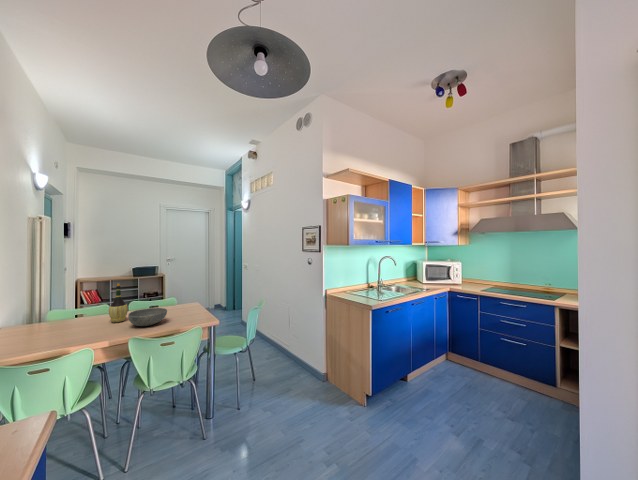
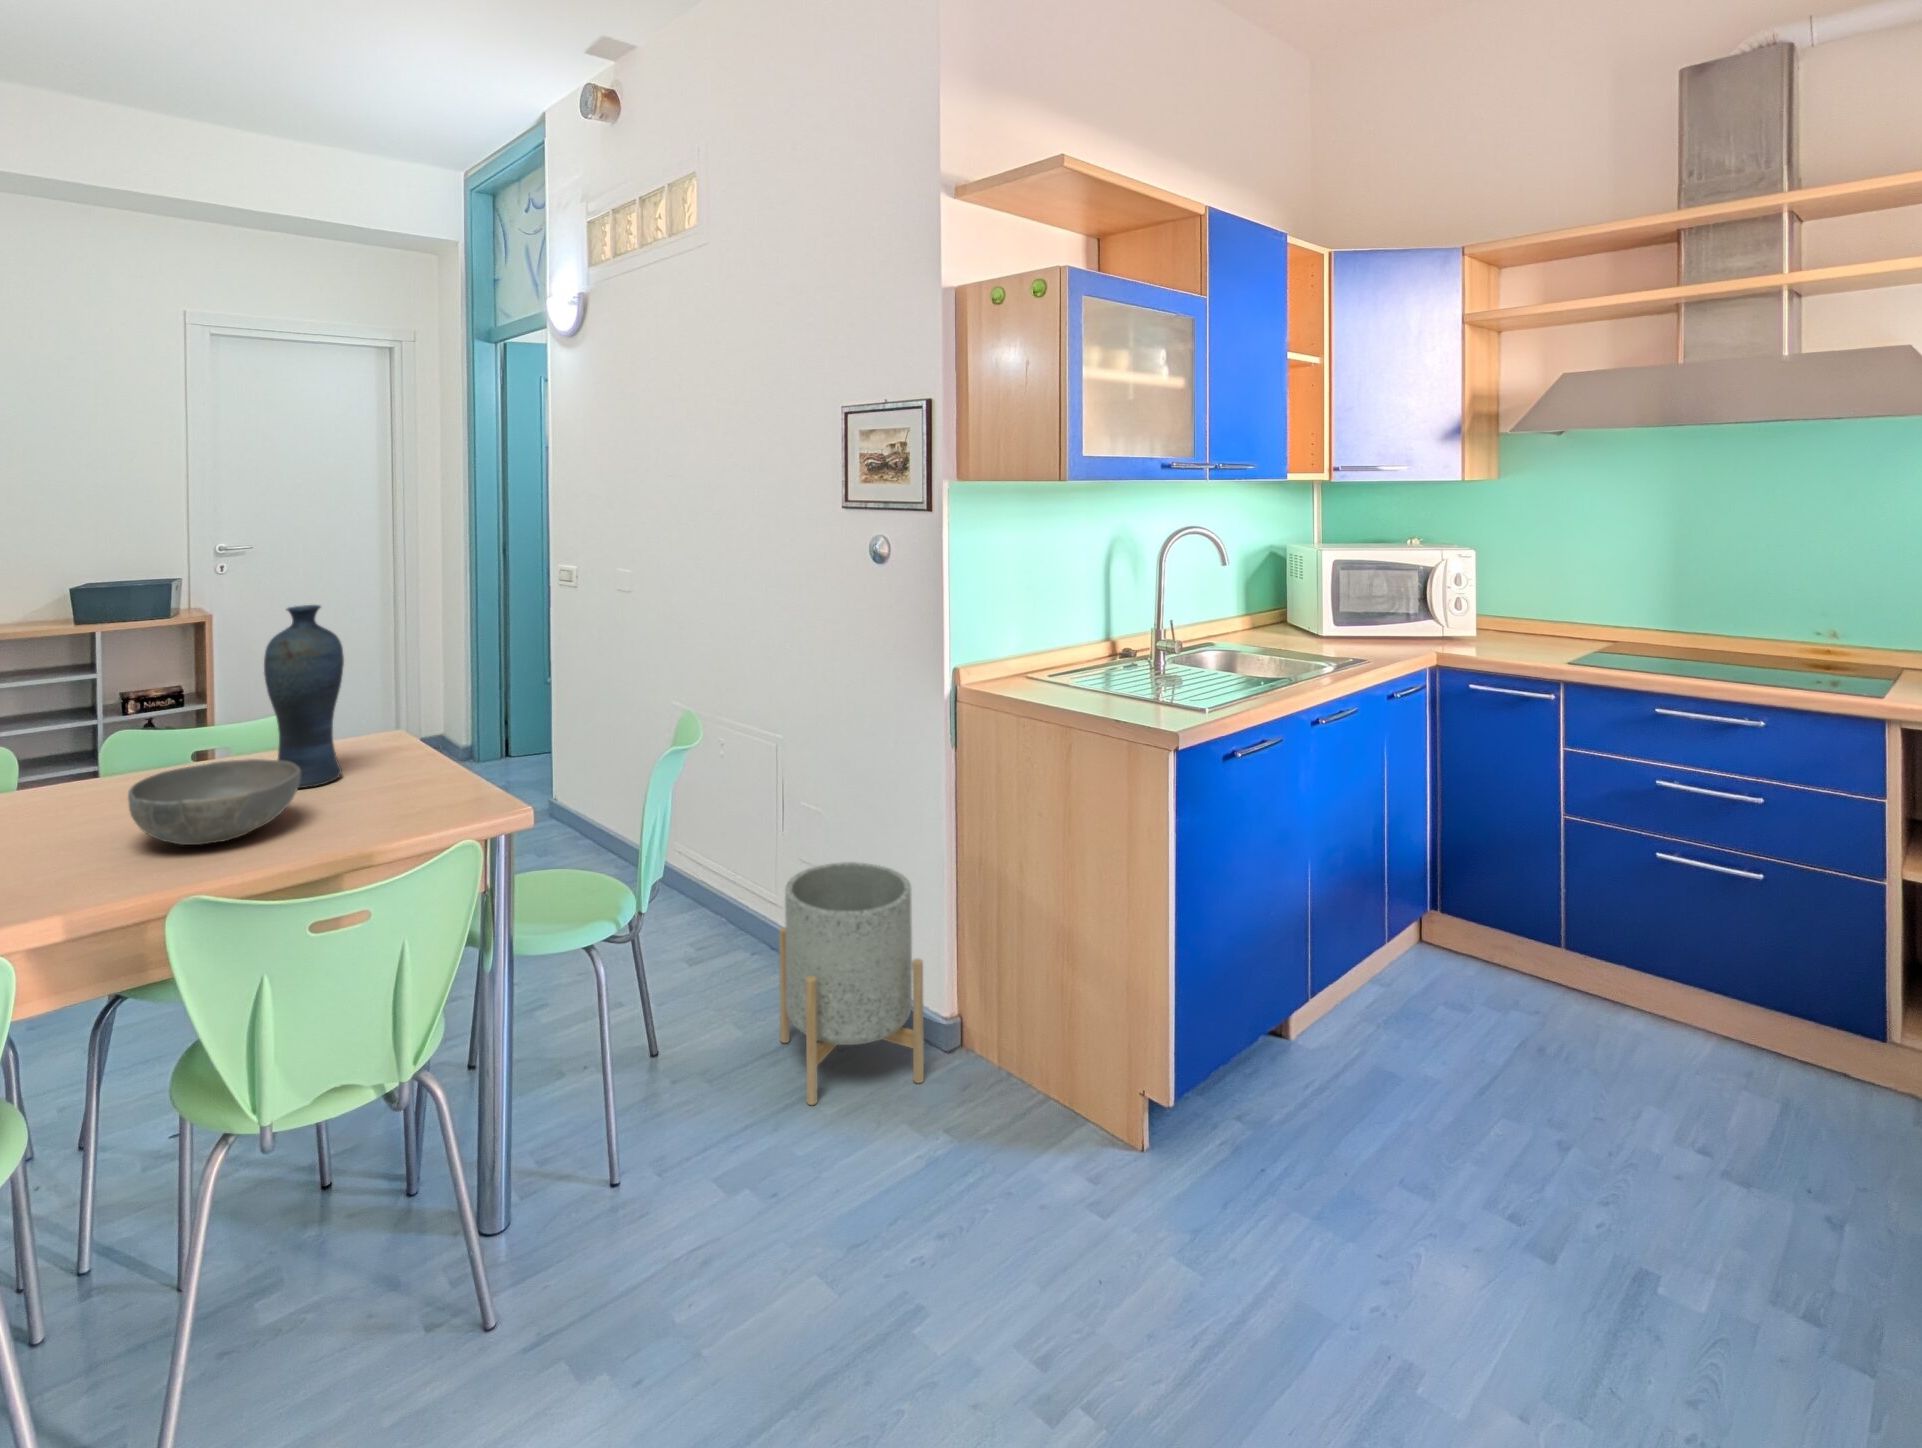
vase: none [162,273,180,315] -> present [264,605,344,788]
wine bottle: present [108,284,128,322] -> none [26,653,114,830]
planter: none [284,336,316,393] -> present [779,862,924,1105]

